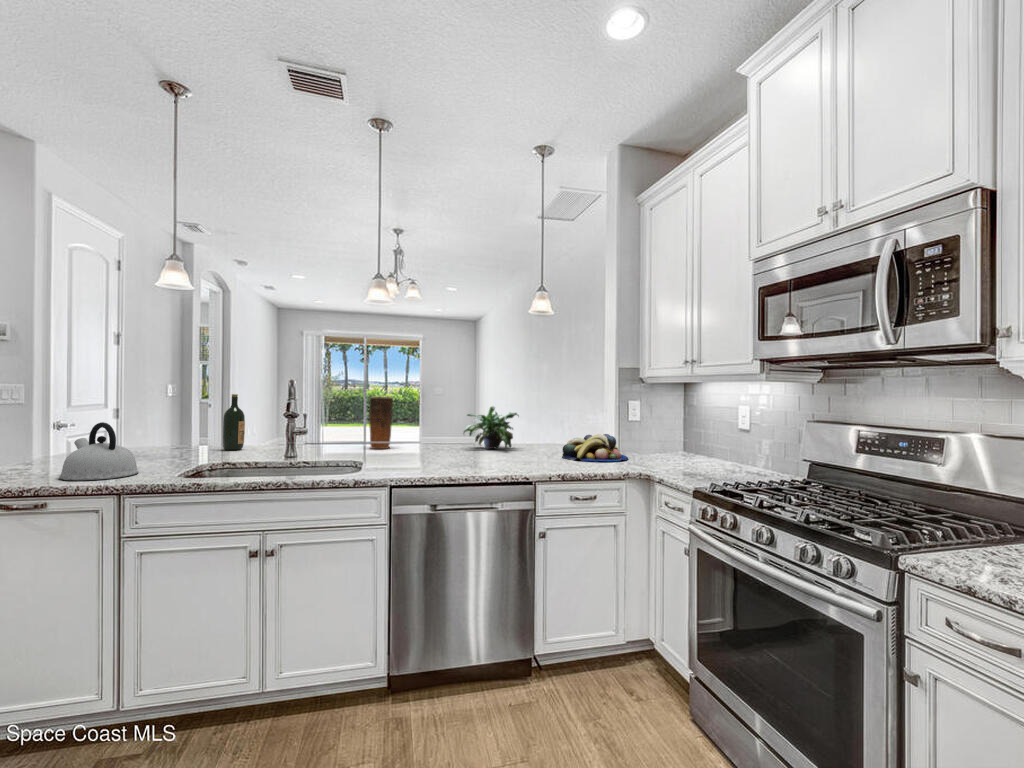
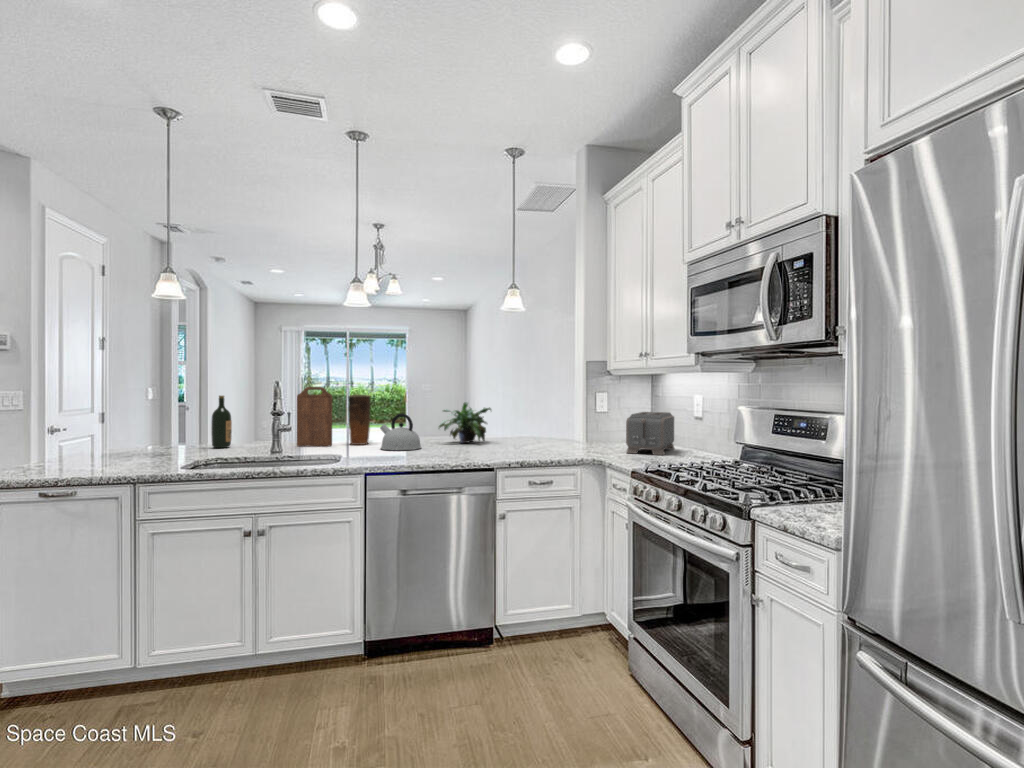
cutting board: none [314,387,353,450] -> present [297,387,332,446]
toaster: none [669,421,715,469] -> present [626,412,675,455]
kettle: present [59,422,139,480] -> present [380,413,421,450]
fruit bowl: present [562,434,628,462] -> none [530,426,593,451]

